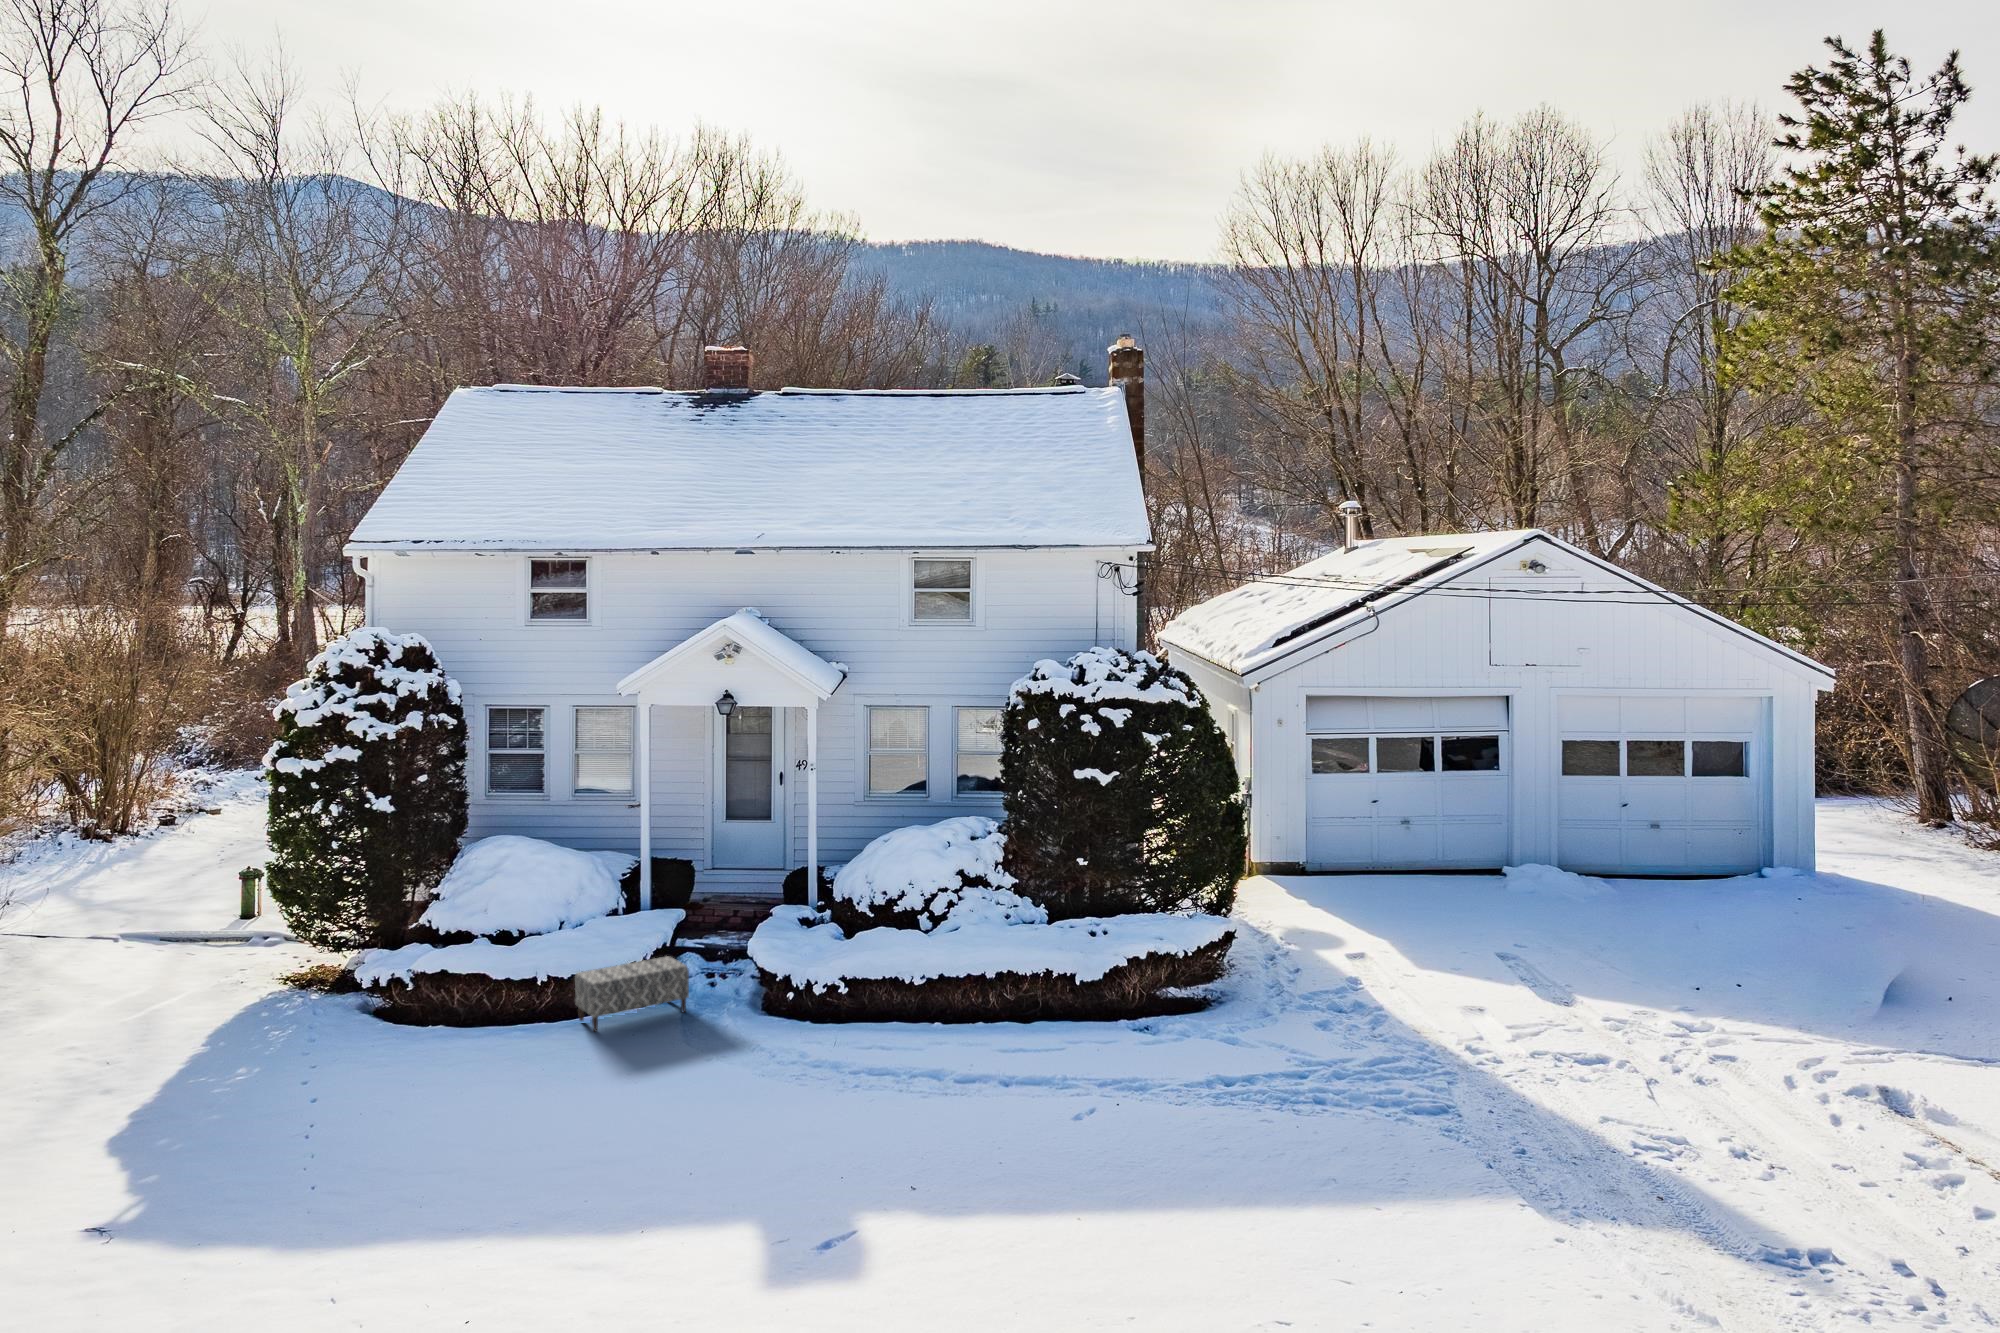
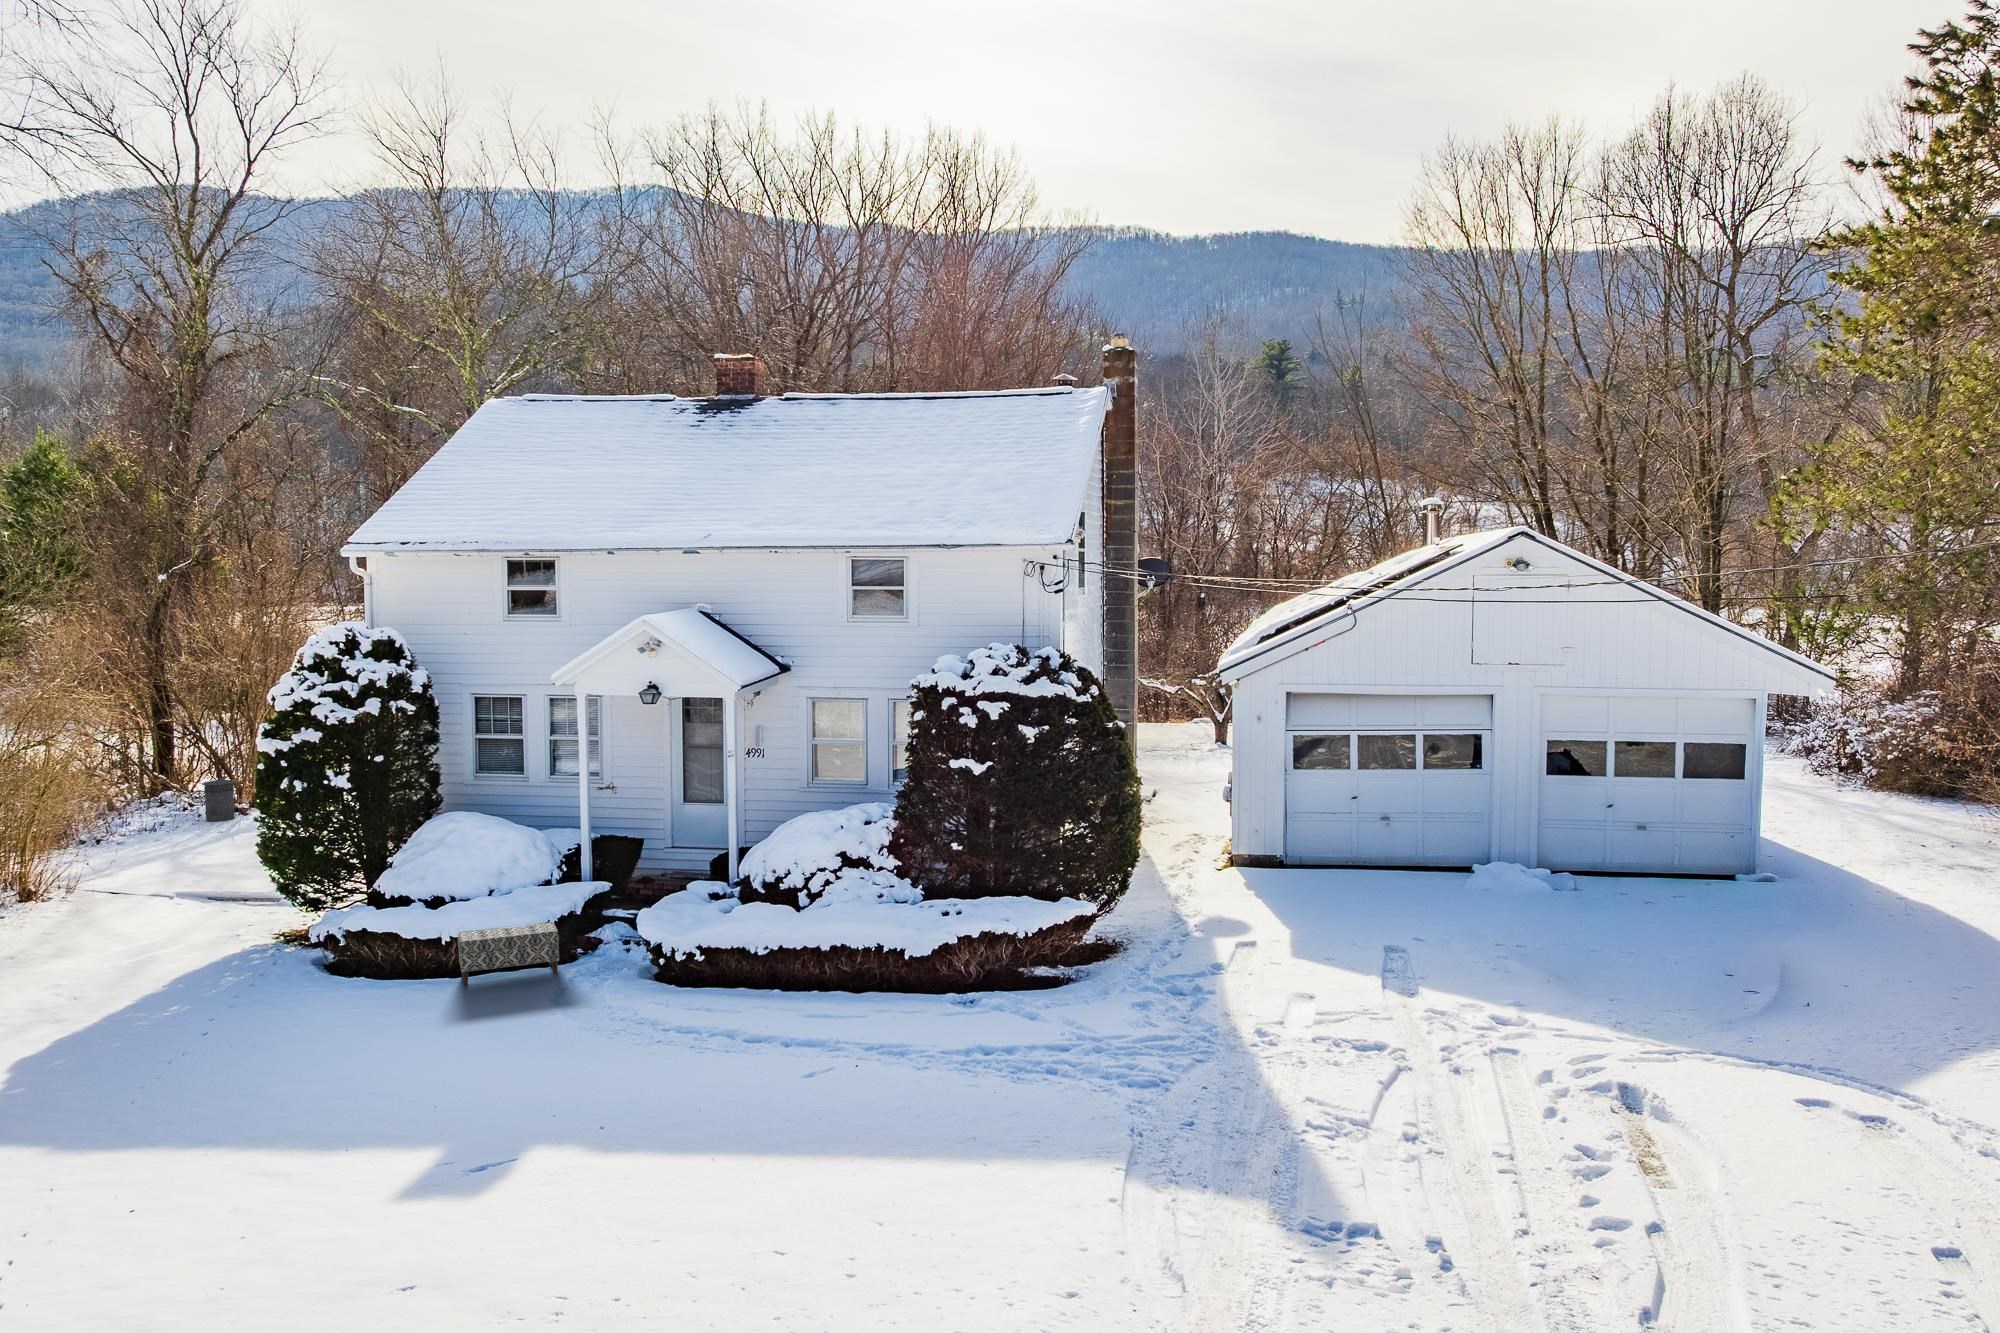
trash can: none [55,798,97,847] -> present [202,779,235,821]

